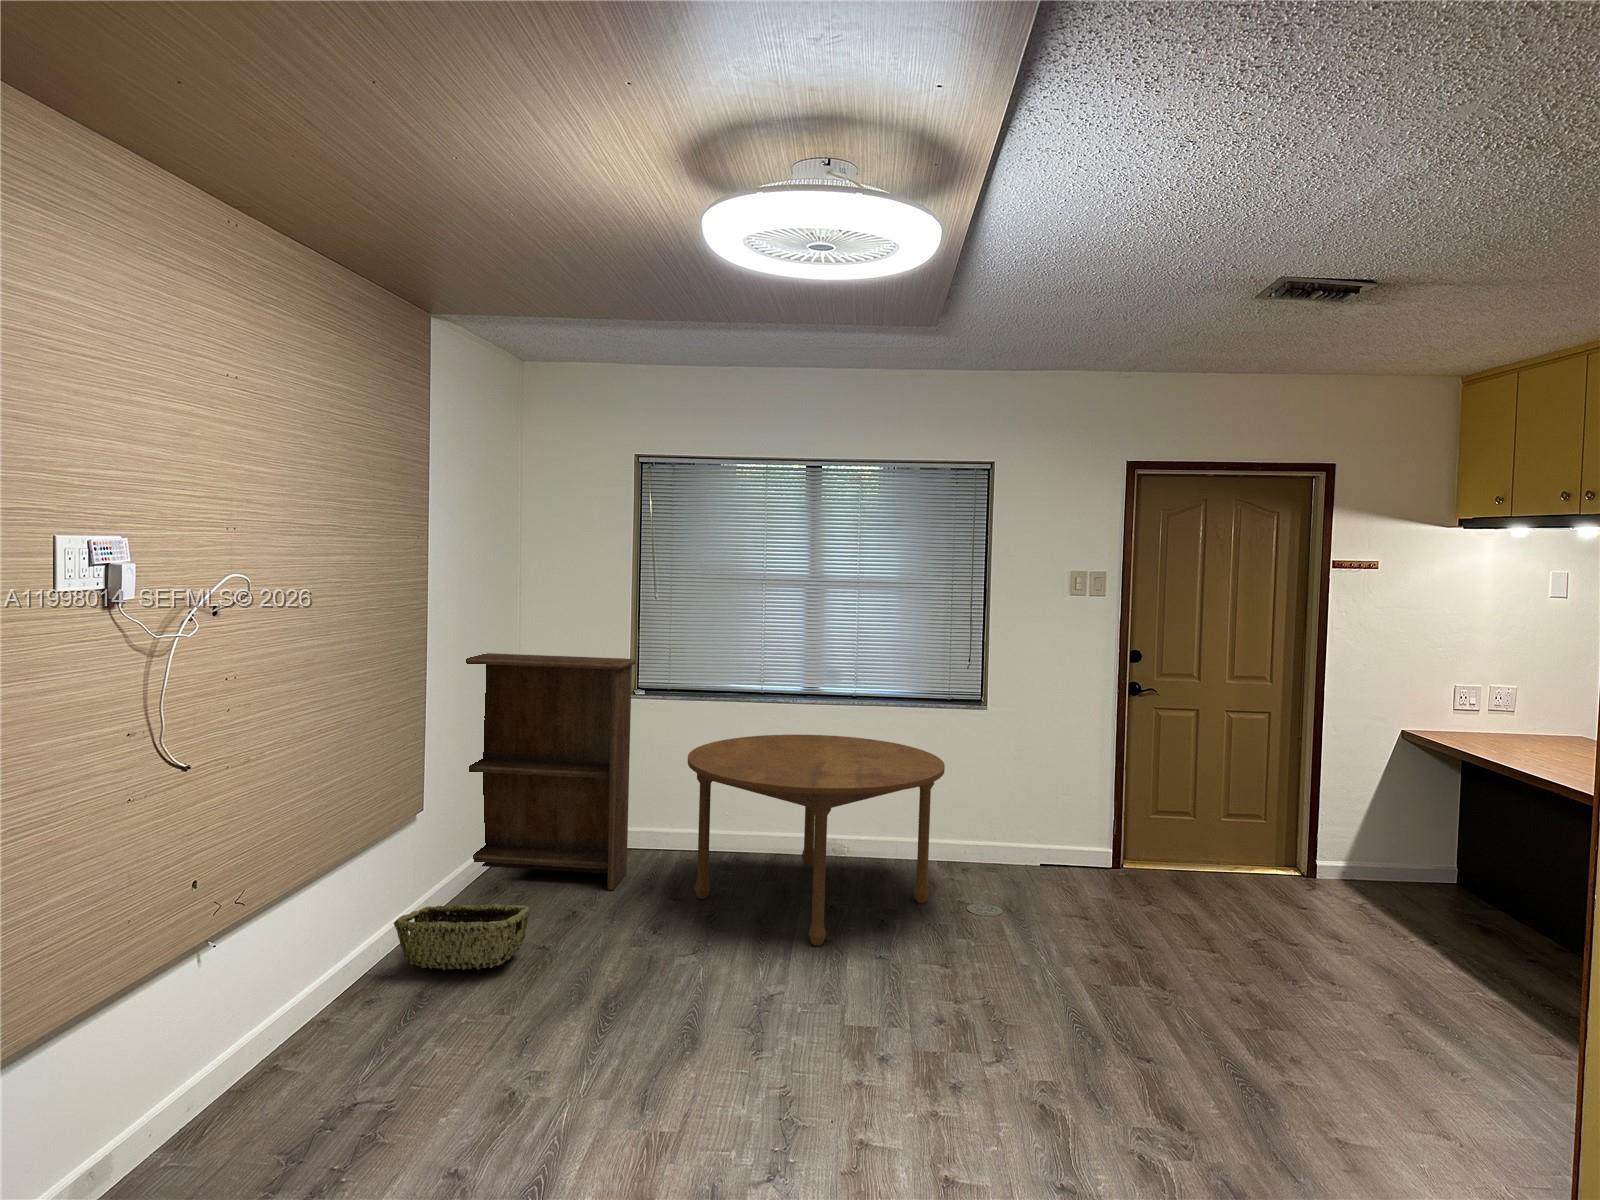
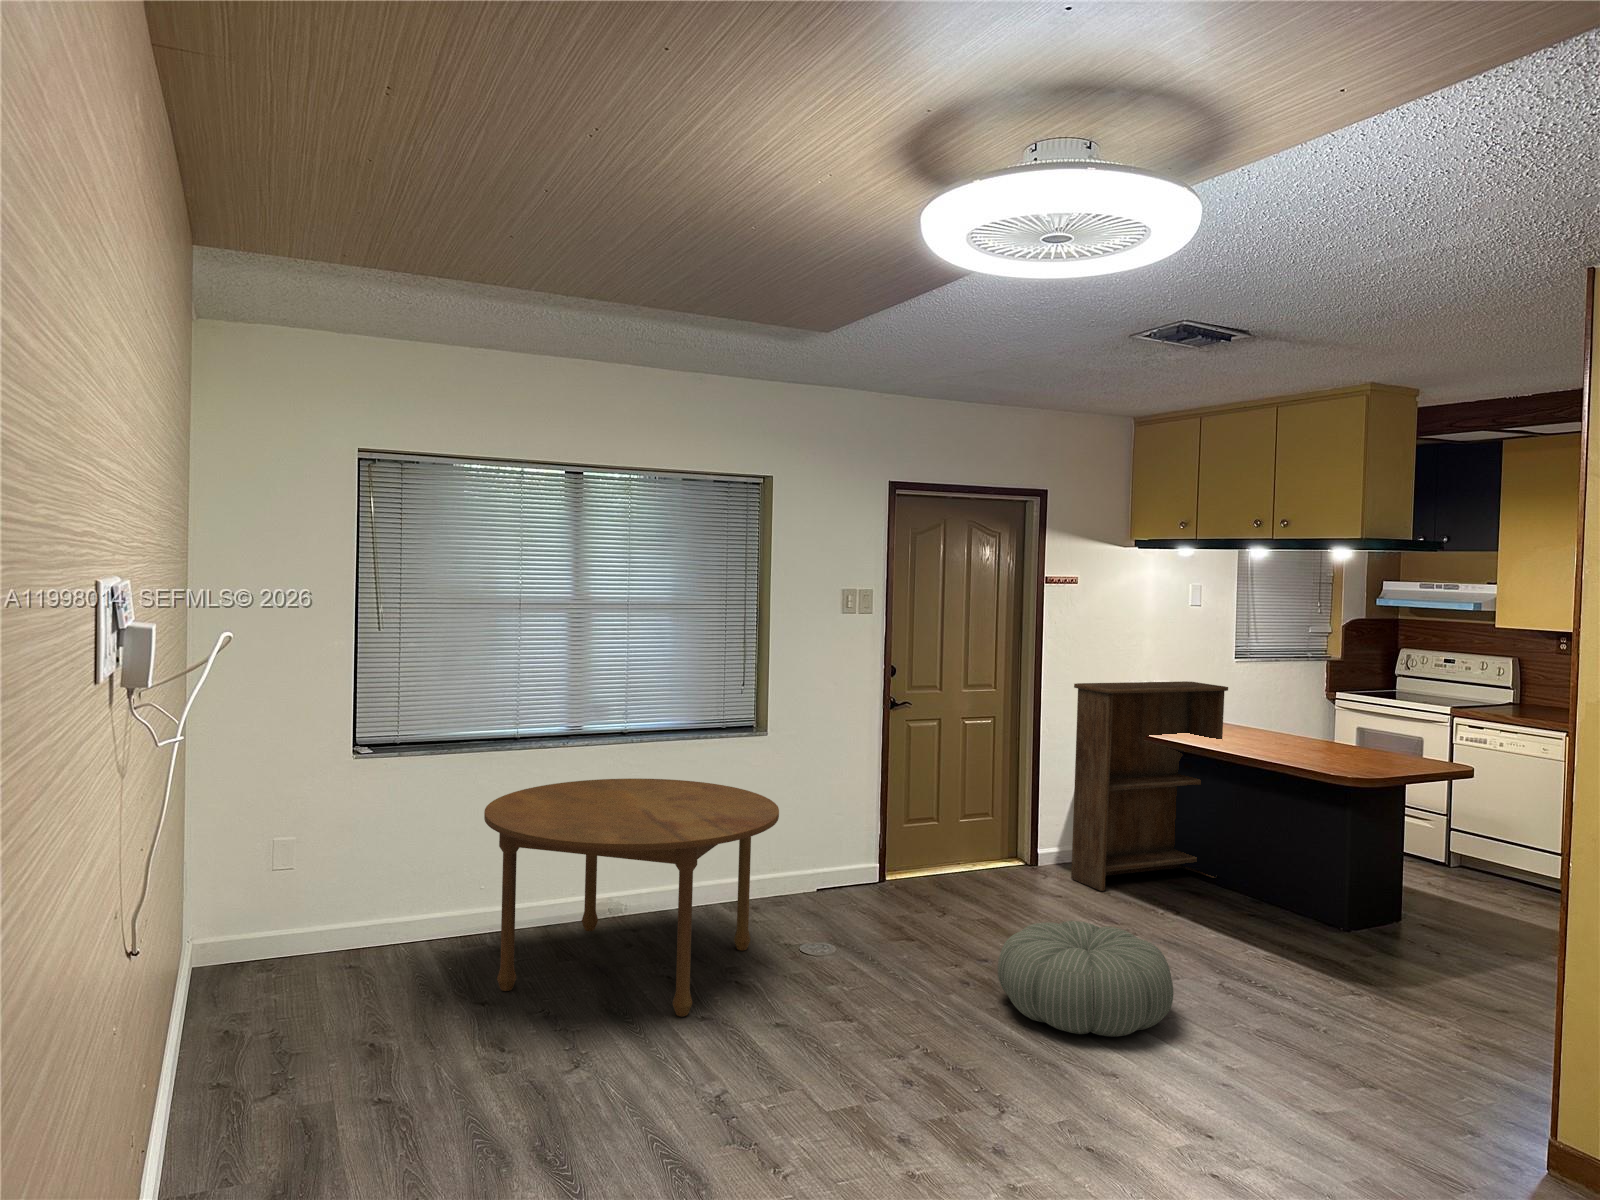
bookshelf: present [466,653,636,890] -> present [1071,681,1228,891]
woven basket: present [393,904,530,970] -> none [185,1041,366,1153]
pouf: none [1127,923,1332,1060] -> present [998,921,1174,1037]

